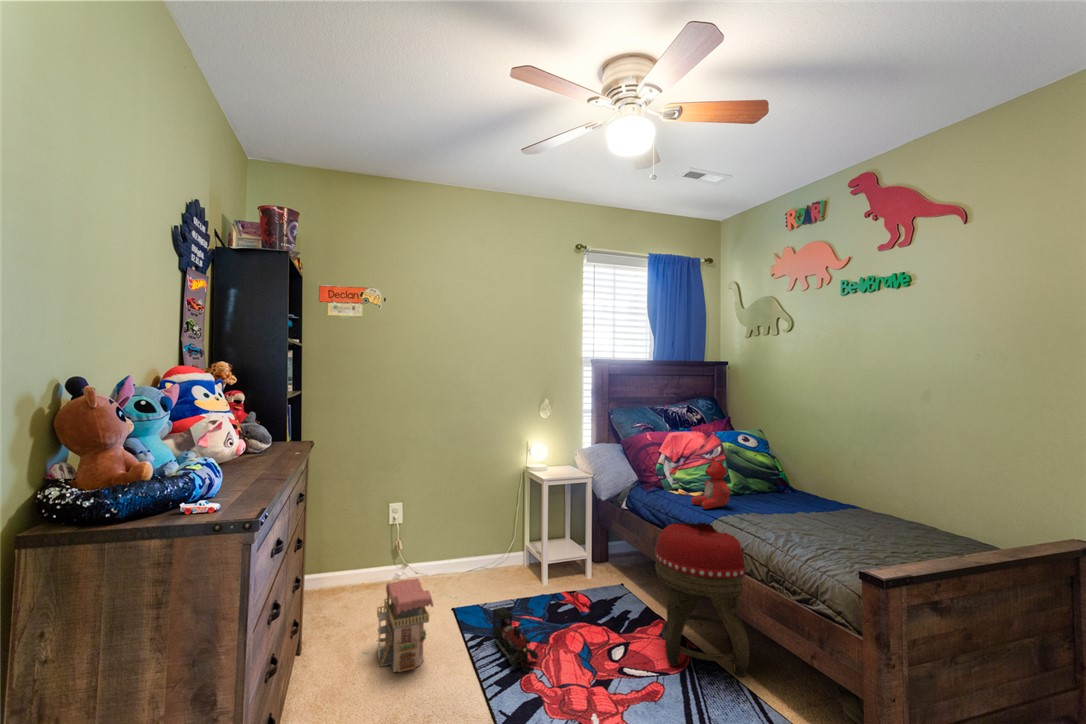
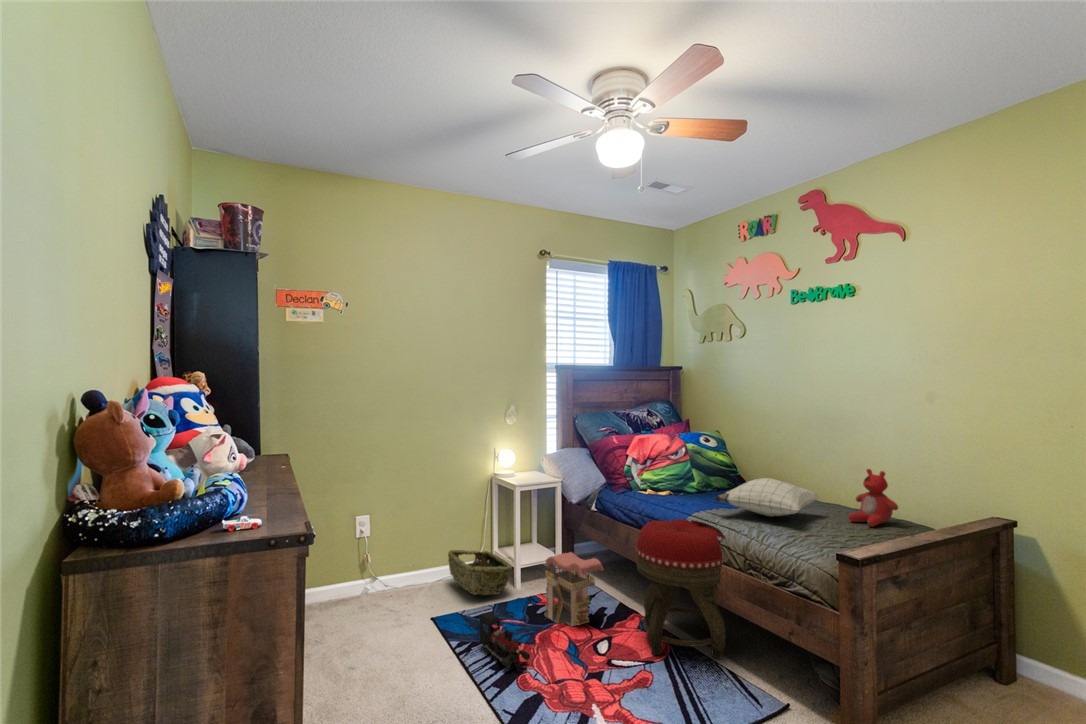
stuffed bear: present [691,457,731,509] -> present [849,469,898,527]
pillow: none [742,483,866,525] -> present [715,478,819,517]
woven basket: none [479,541,538,588] -> present [448,550,512,595]
toy house: present [377,578,433,672] -> present [543,552,604,627]

